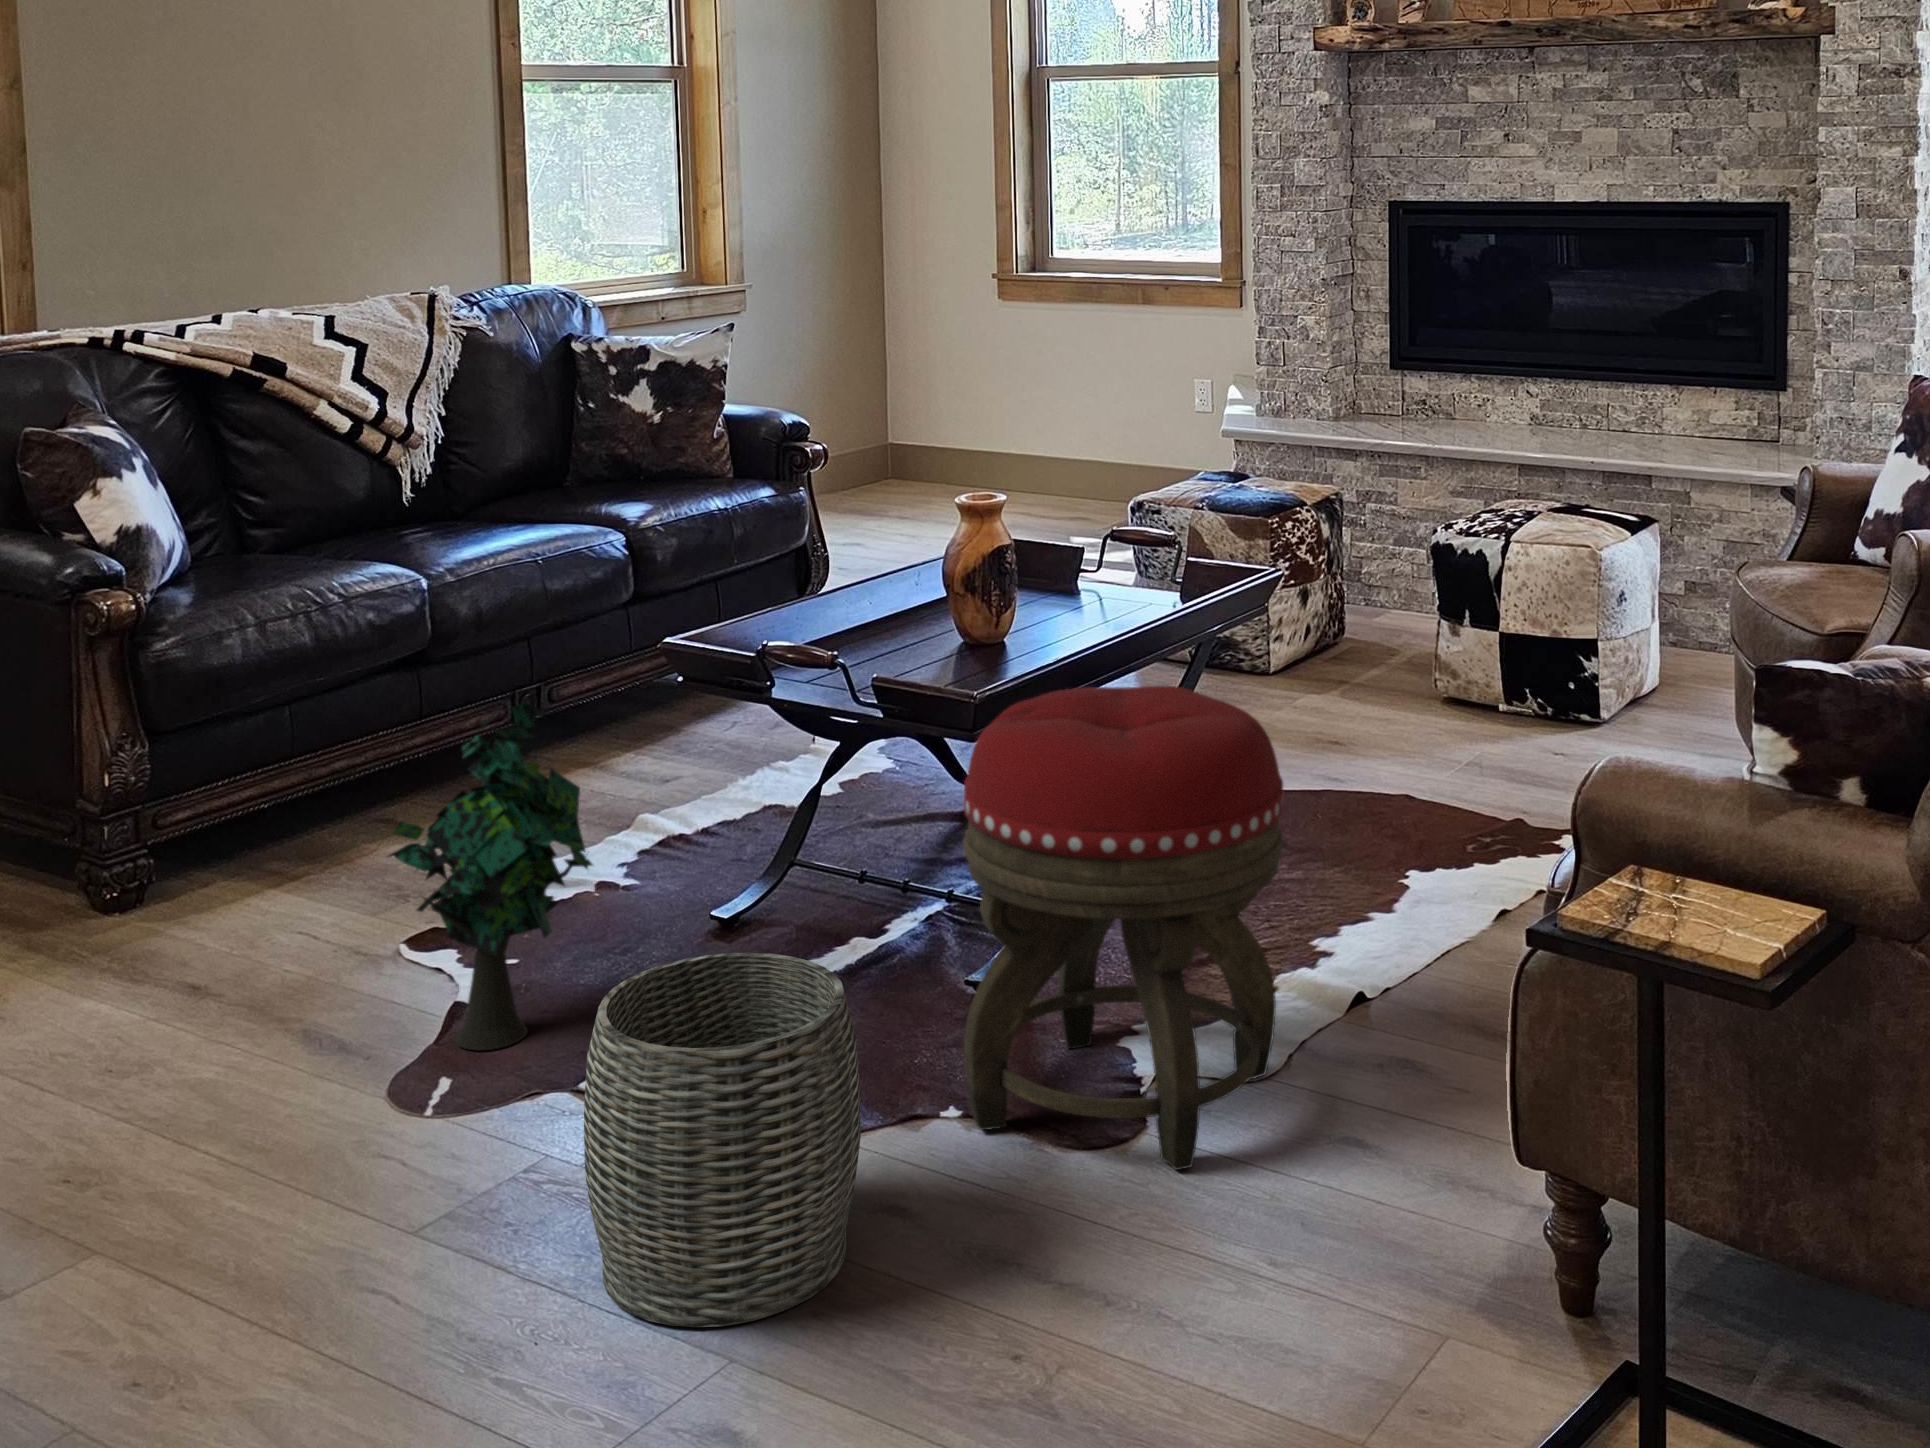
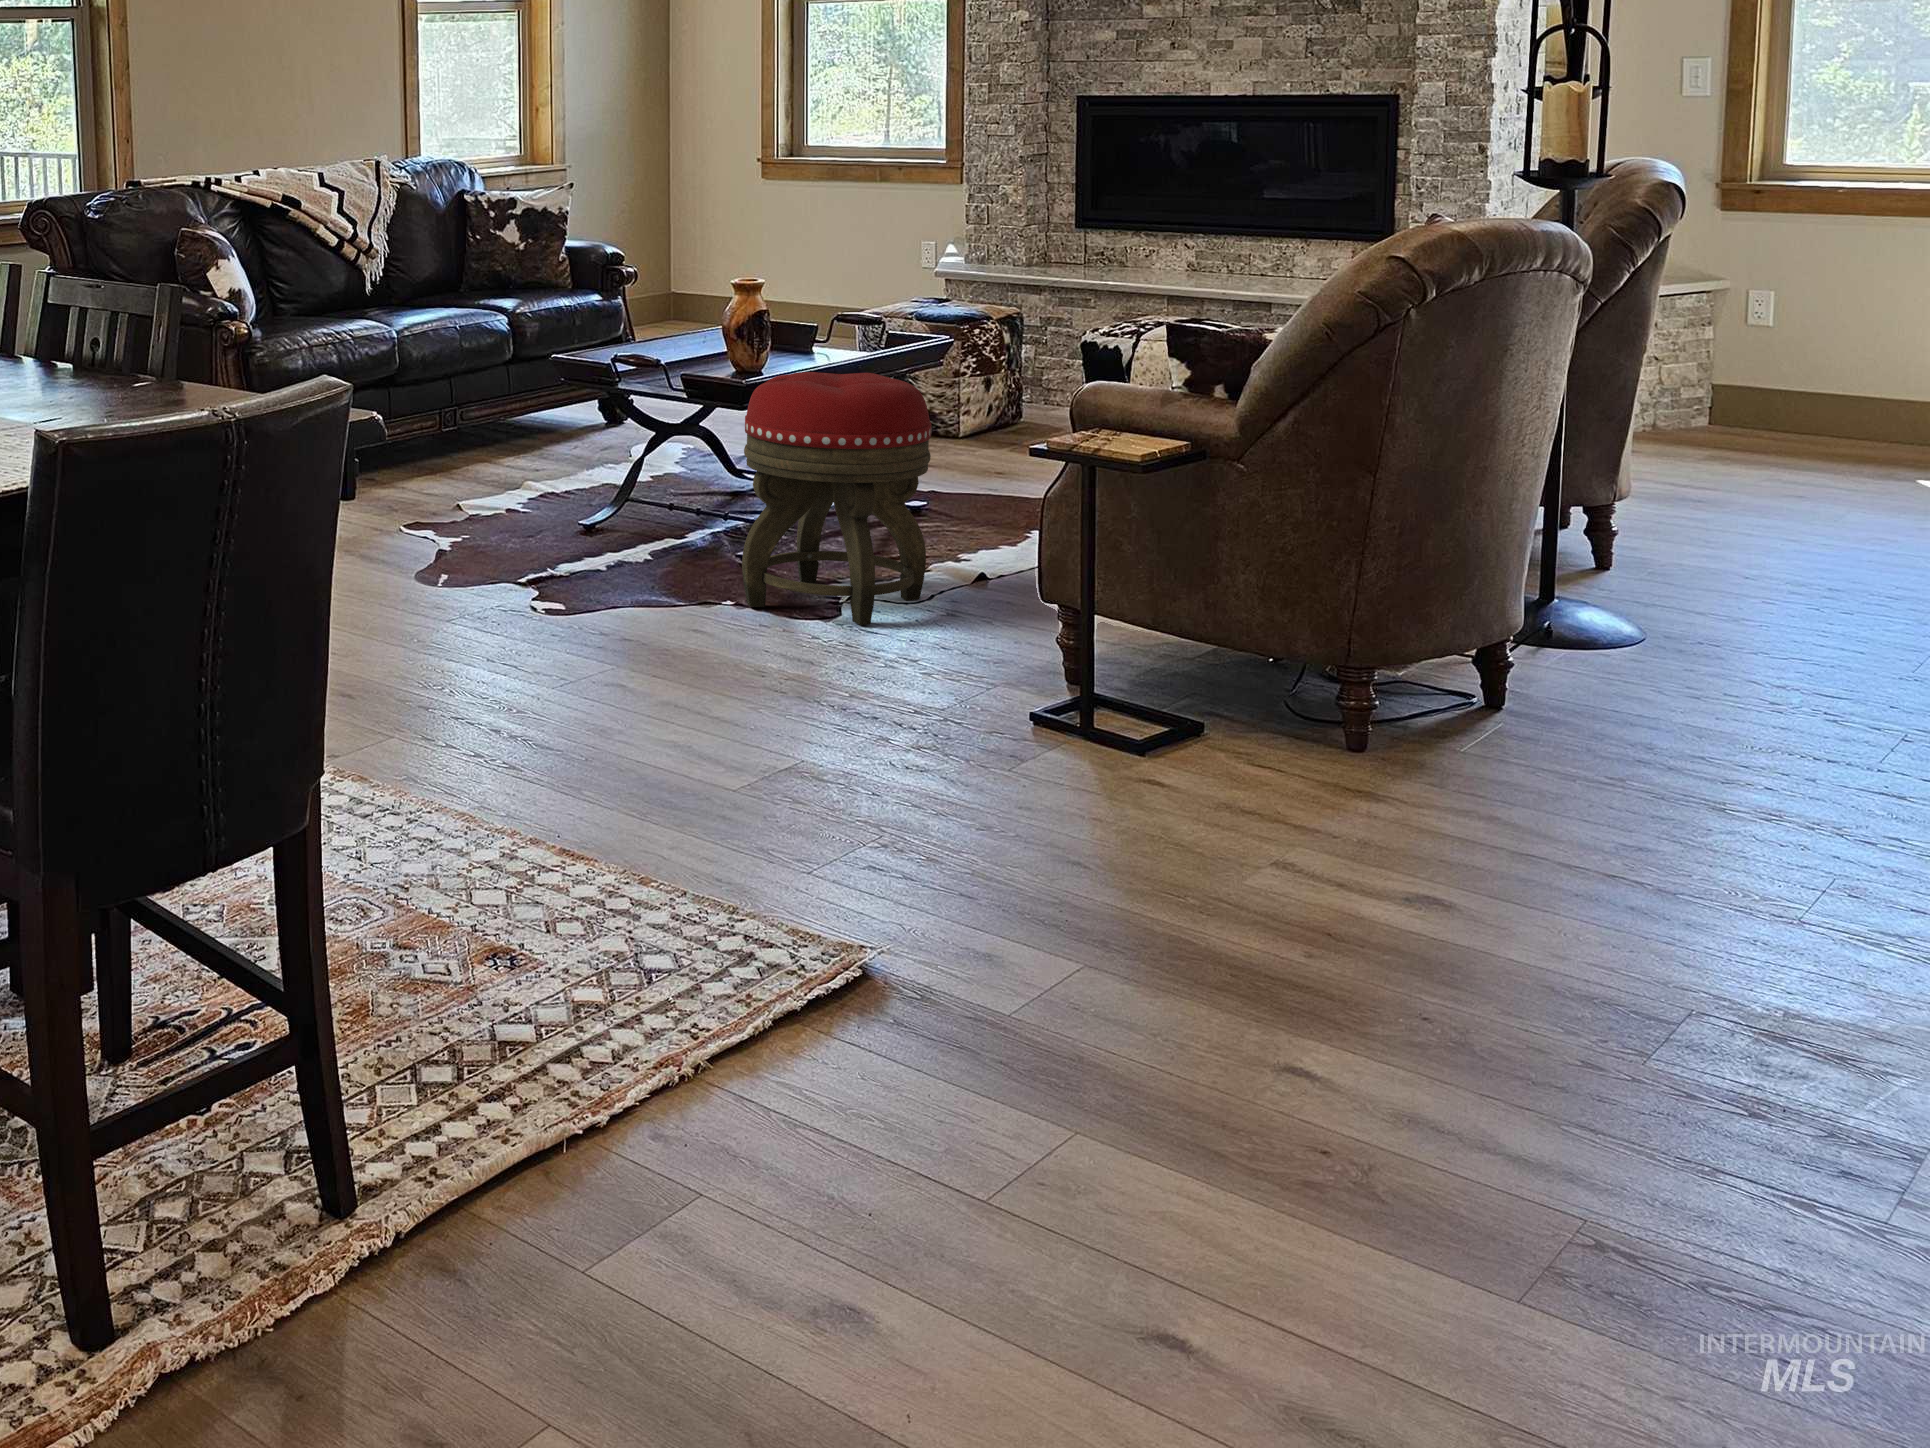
decorative plant: present [388,702,593,1050] -> none [417,375,528,568]
woven basket: present [584,953,861,1327] -> none [548,489,689,654]

